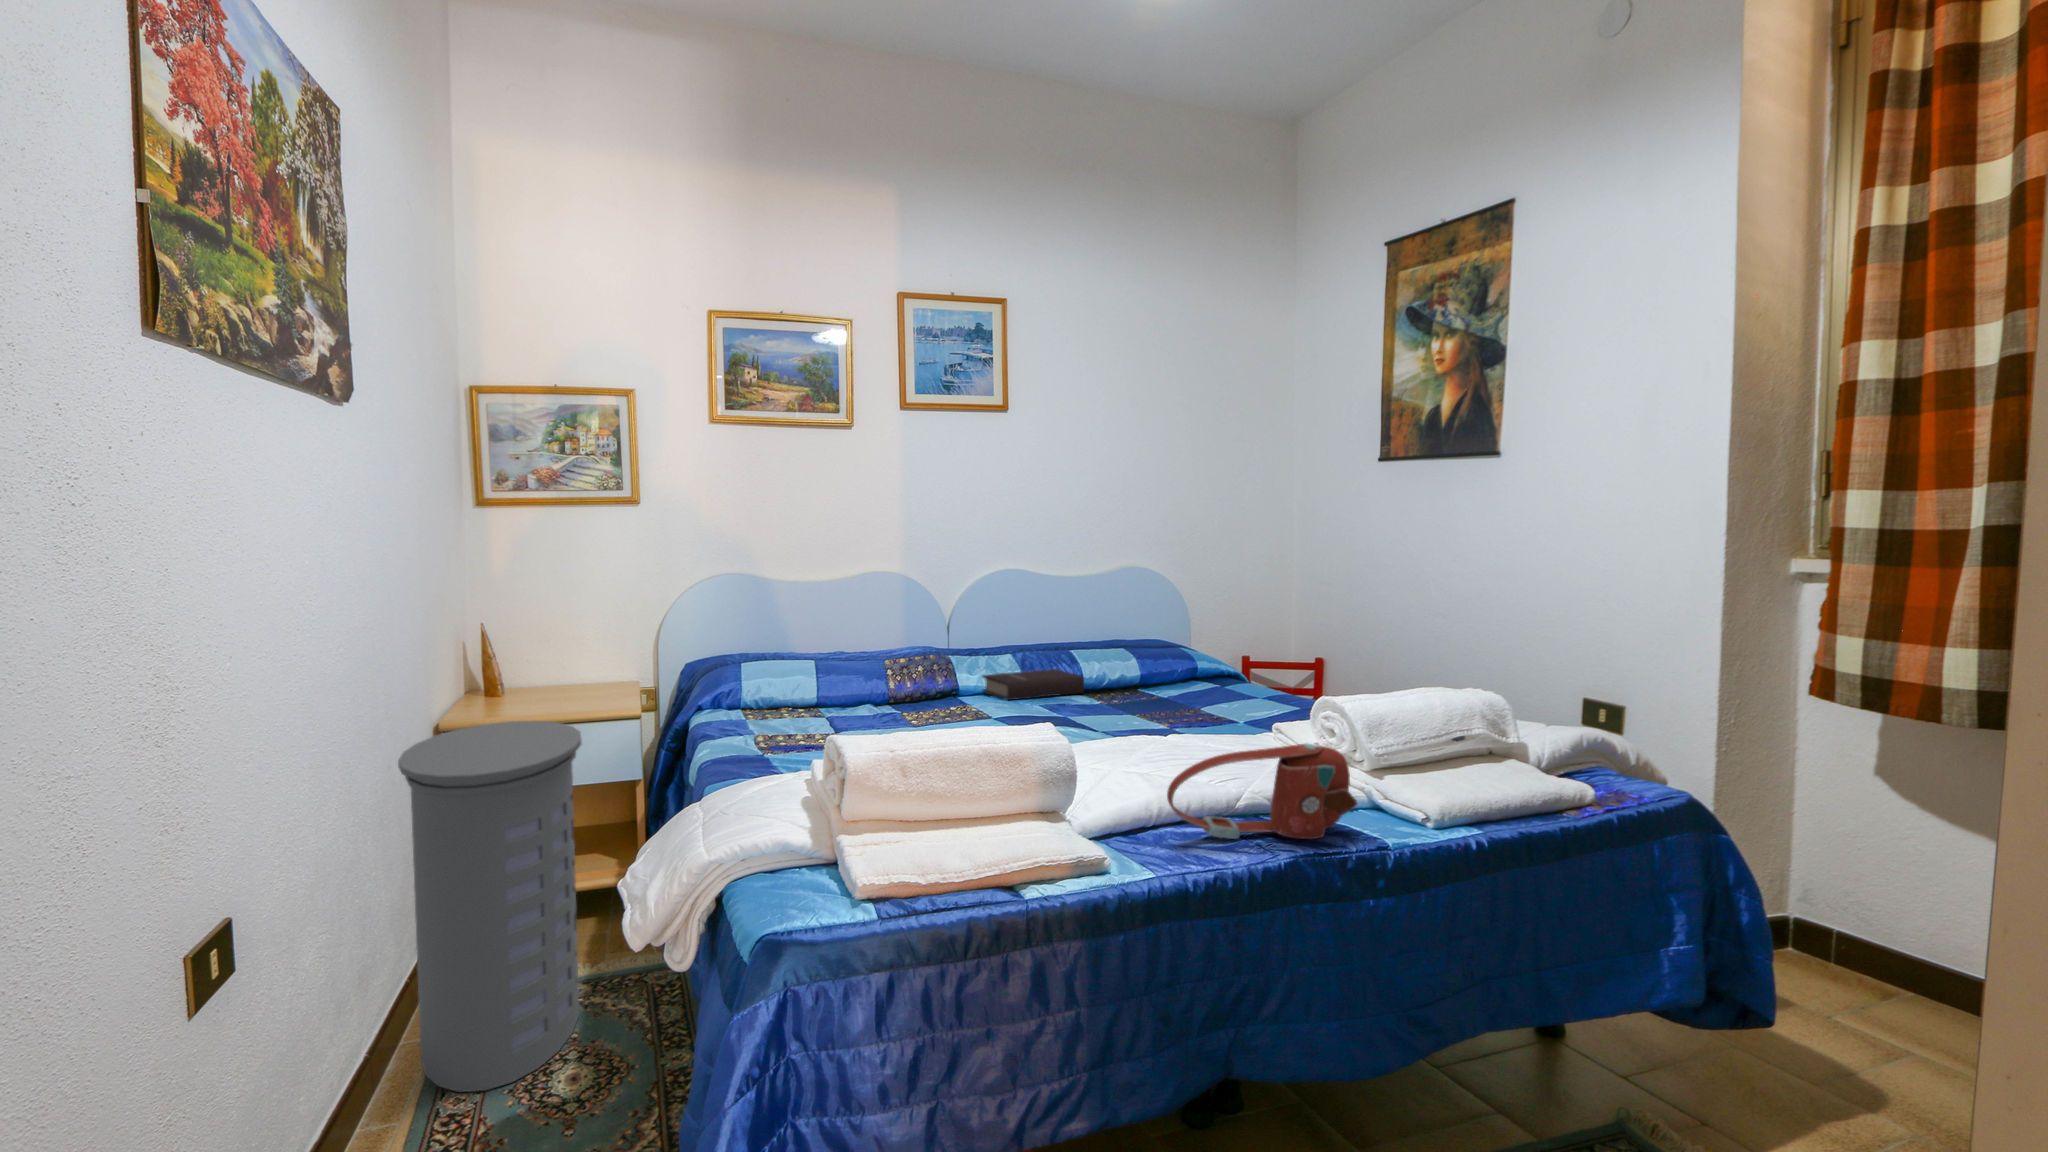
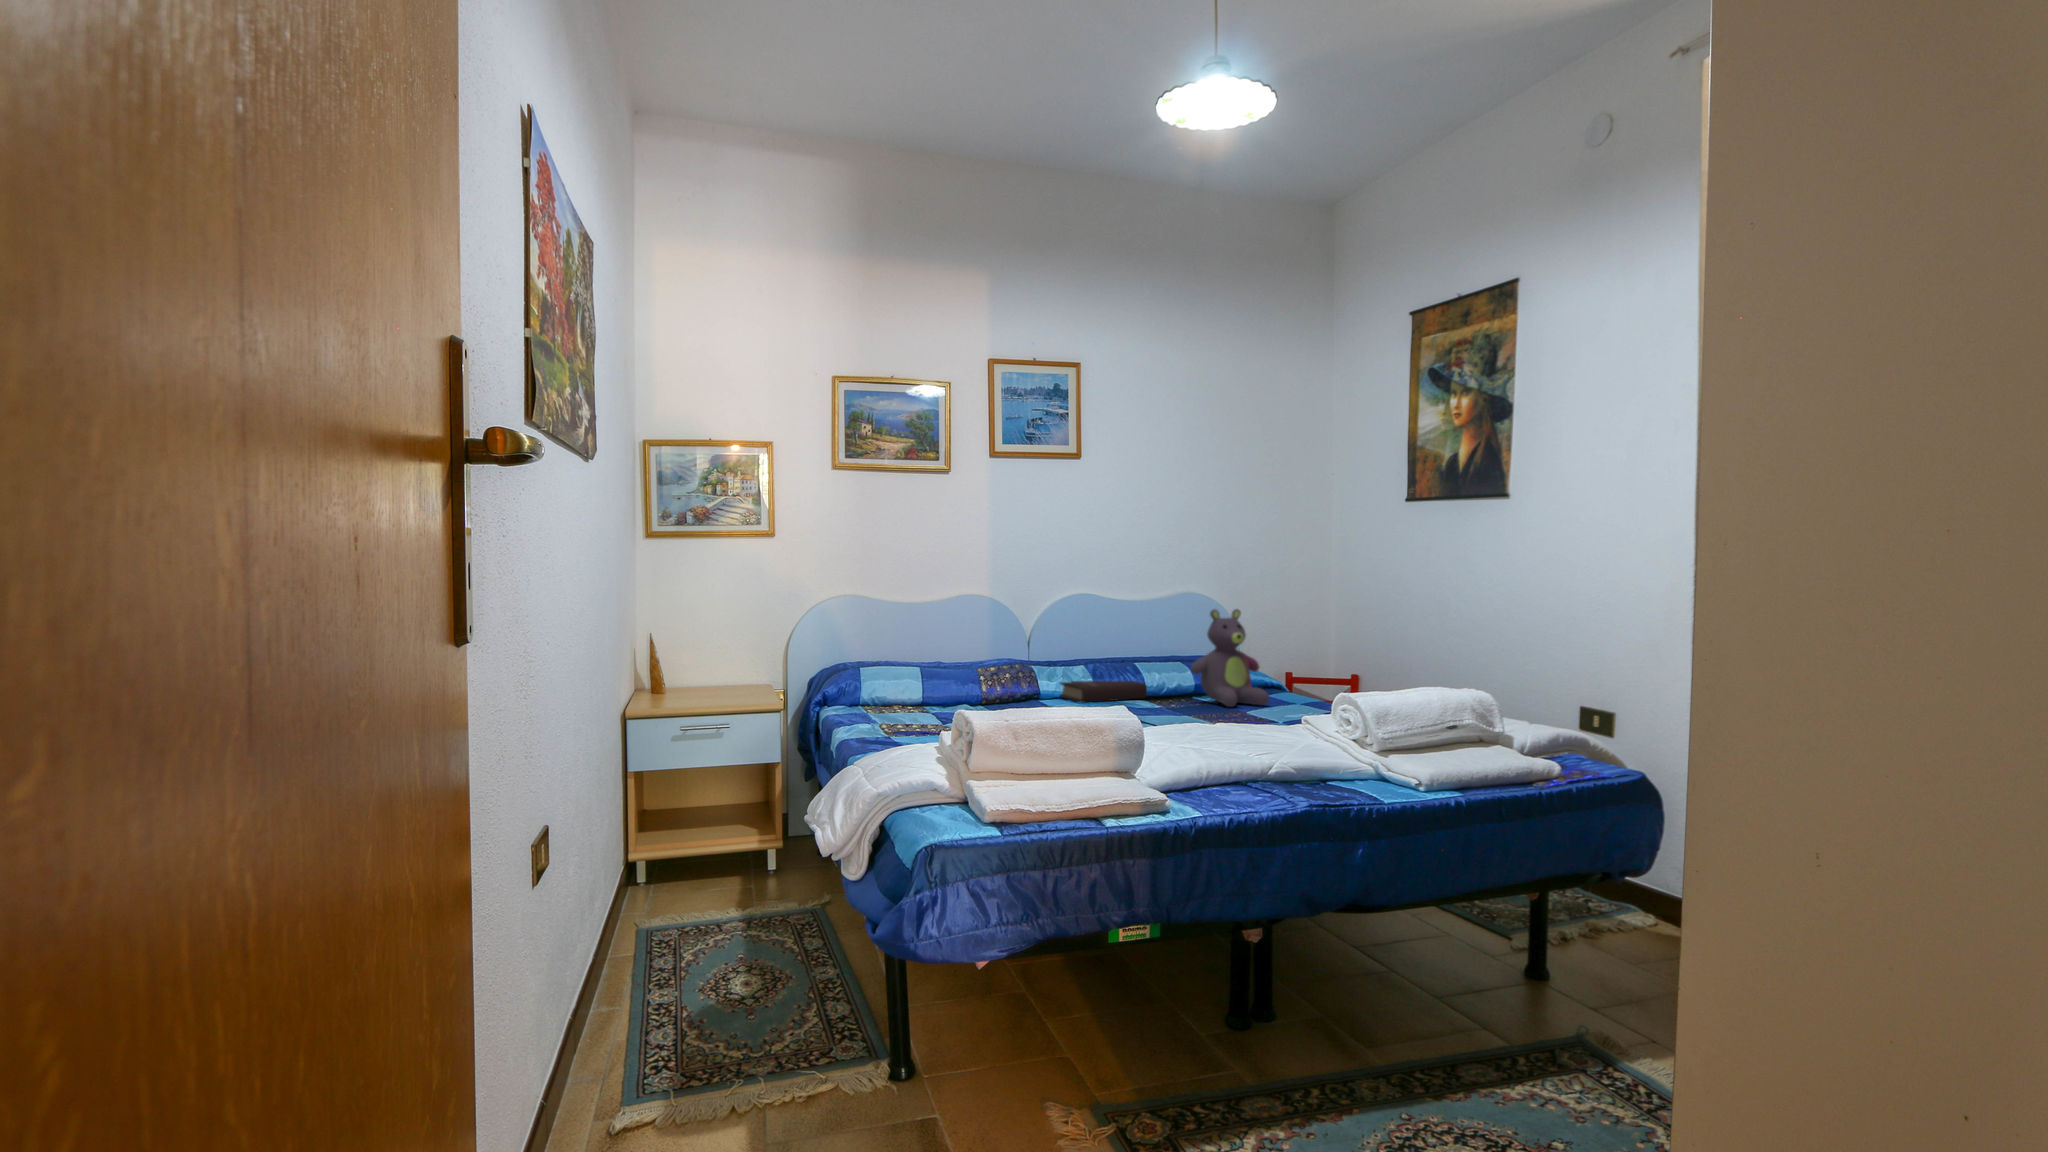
stuffed bear: none [1135,588,1226,705] -> present [1191,609,1269,707]
laundry hamper: present [398,721,581,1092] -> none [615,707,748,990]
handbag: present [1167,744,1357,839] -> none [1220,720,1374,797]

